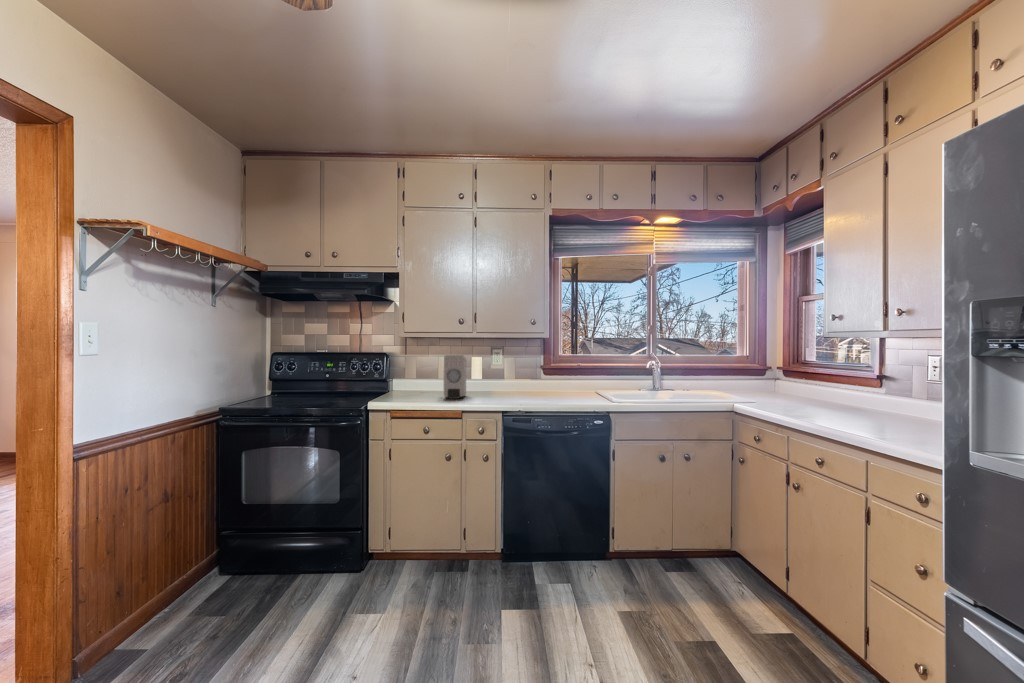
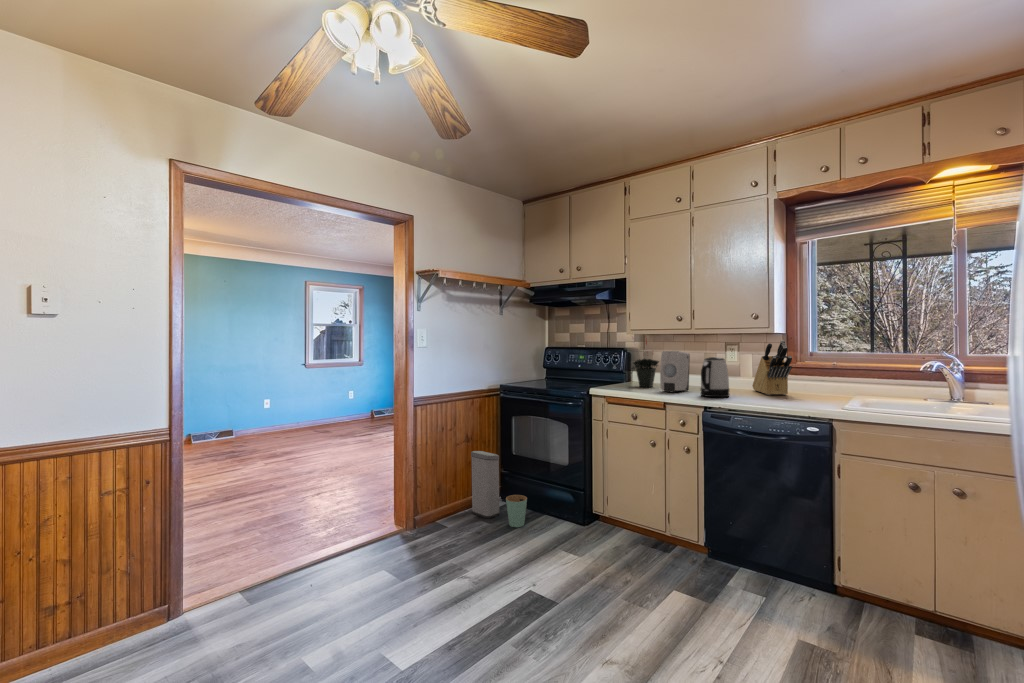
potted plant: none [401,338,430,395] -> present [632,341,659,387]
knife block: none [515,344,560,394] -> present [752,340,792,395]
kettle: none [489,361,515,401] -> present [701,357,729,397]
trash can: none [177,509,284,609] -> present [471,451,527,527]

